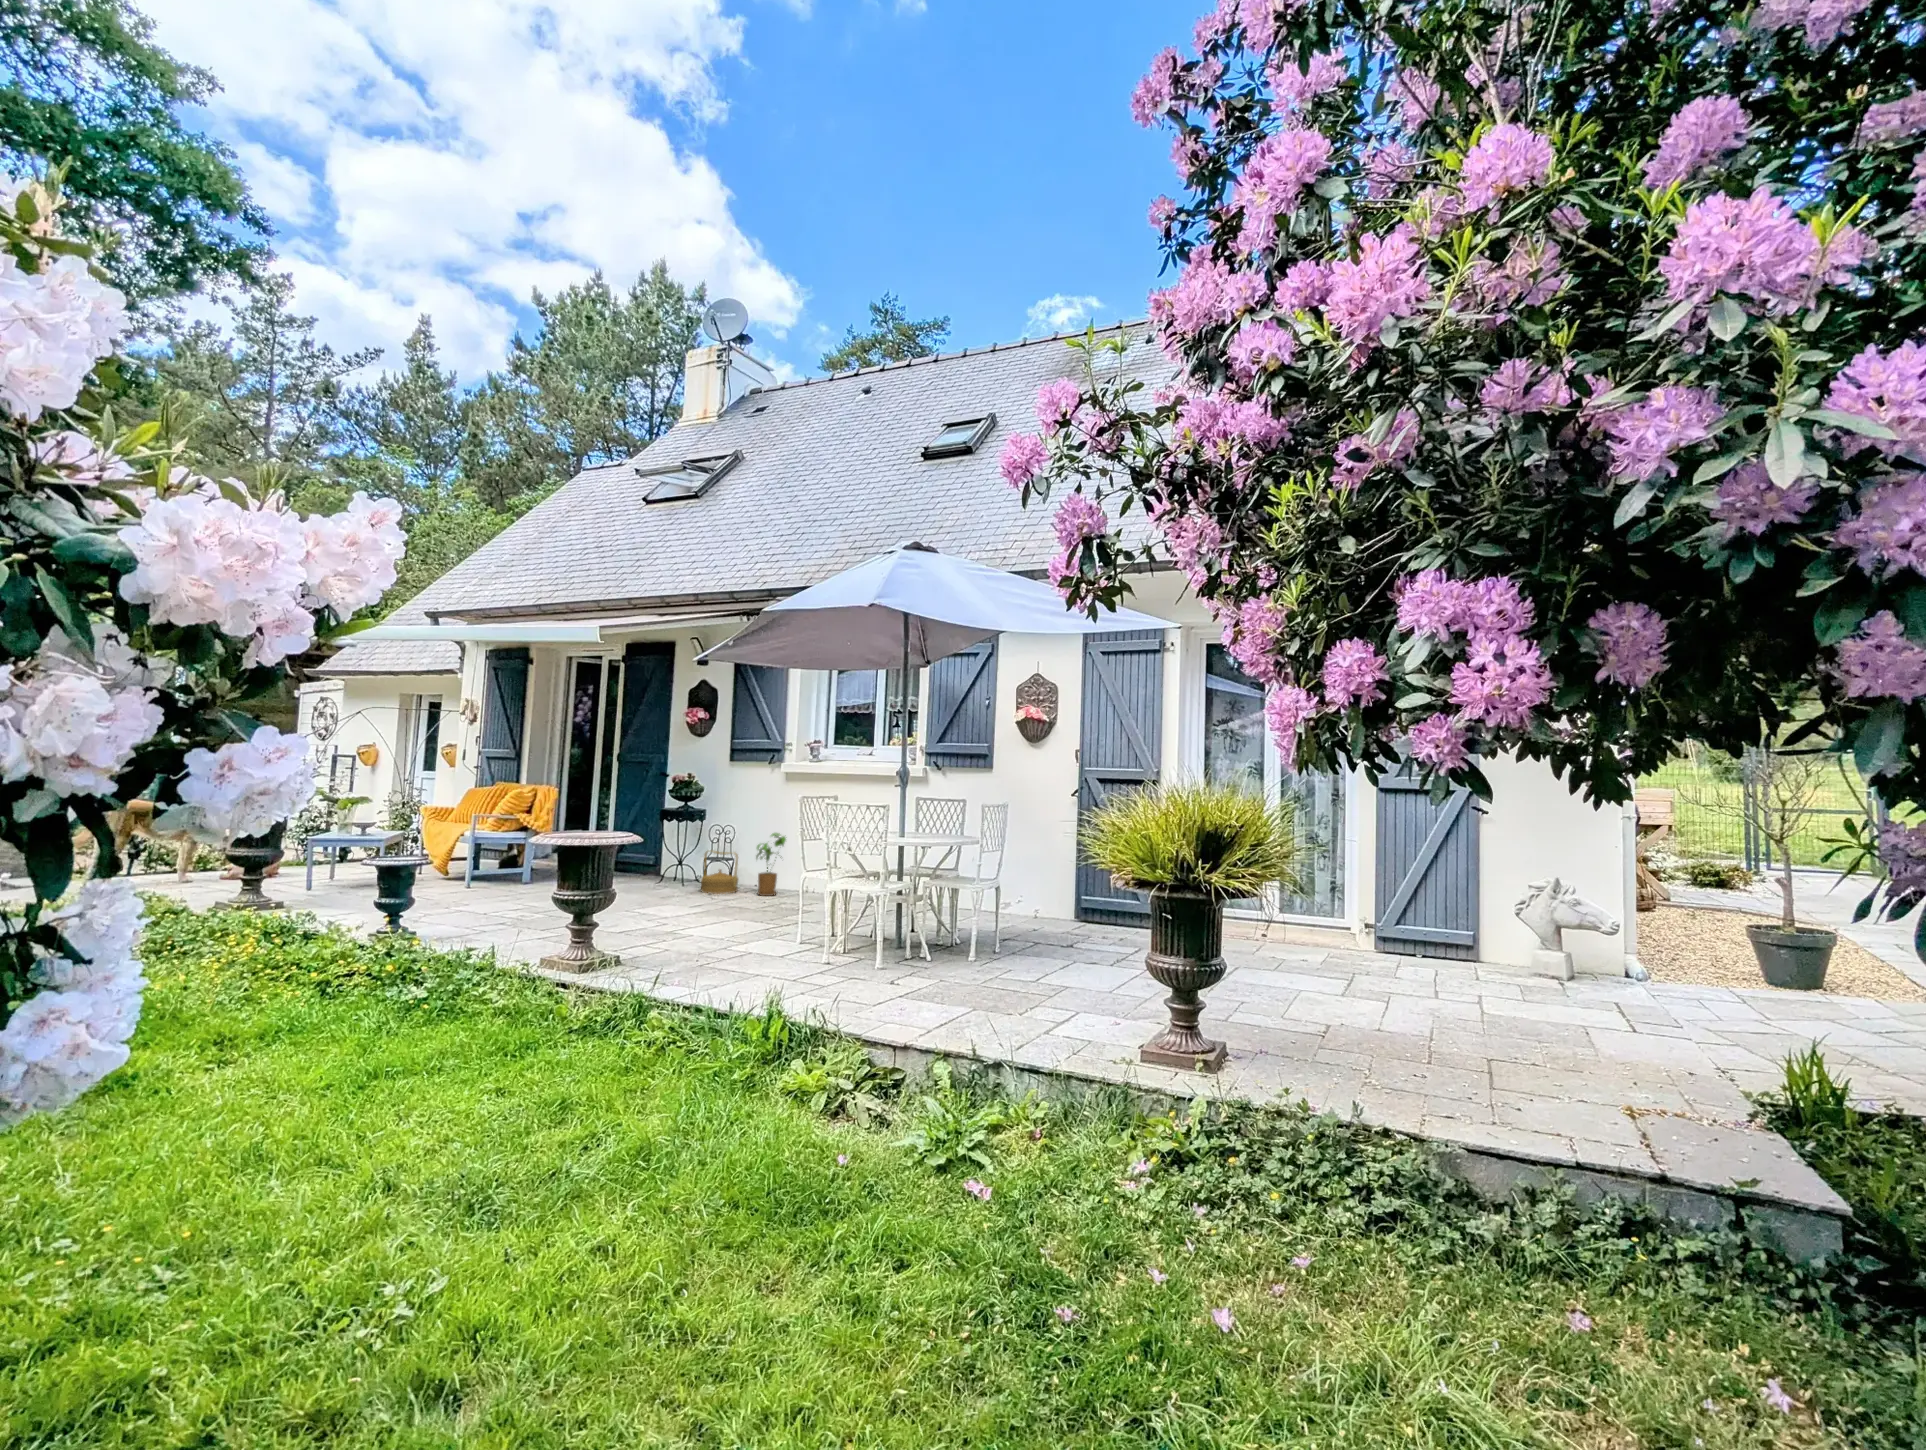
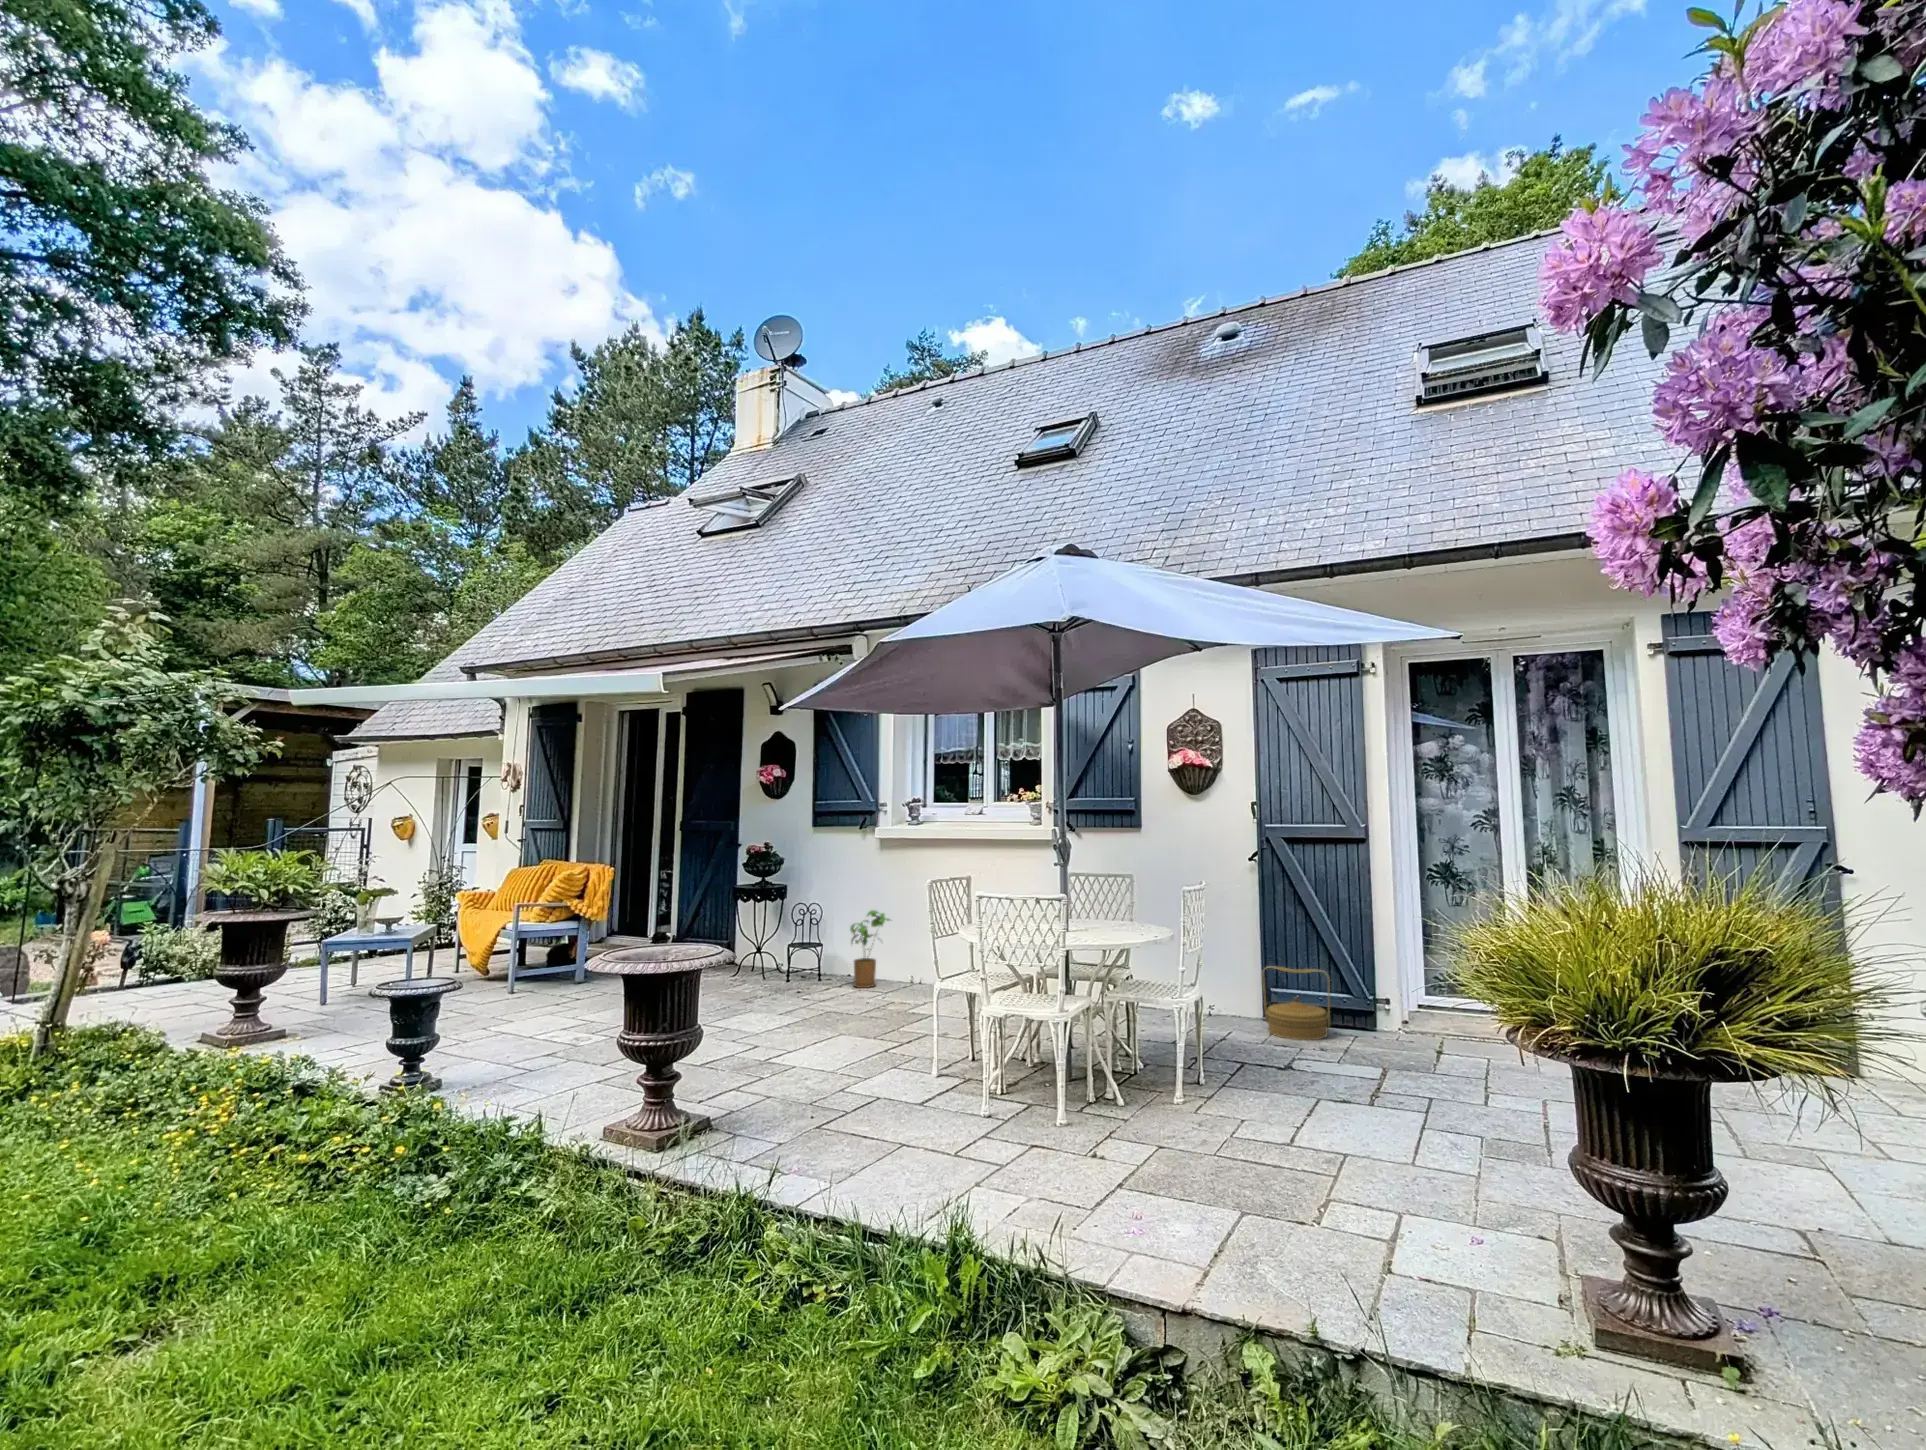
woven basket: present [701,851,738,894] -> present [1262,966,1330,1040]

